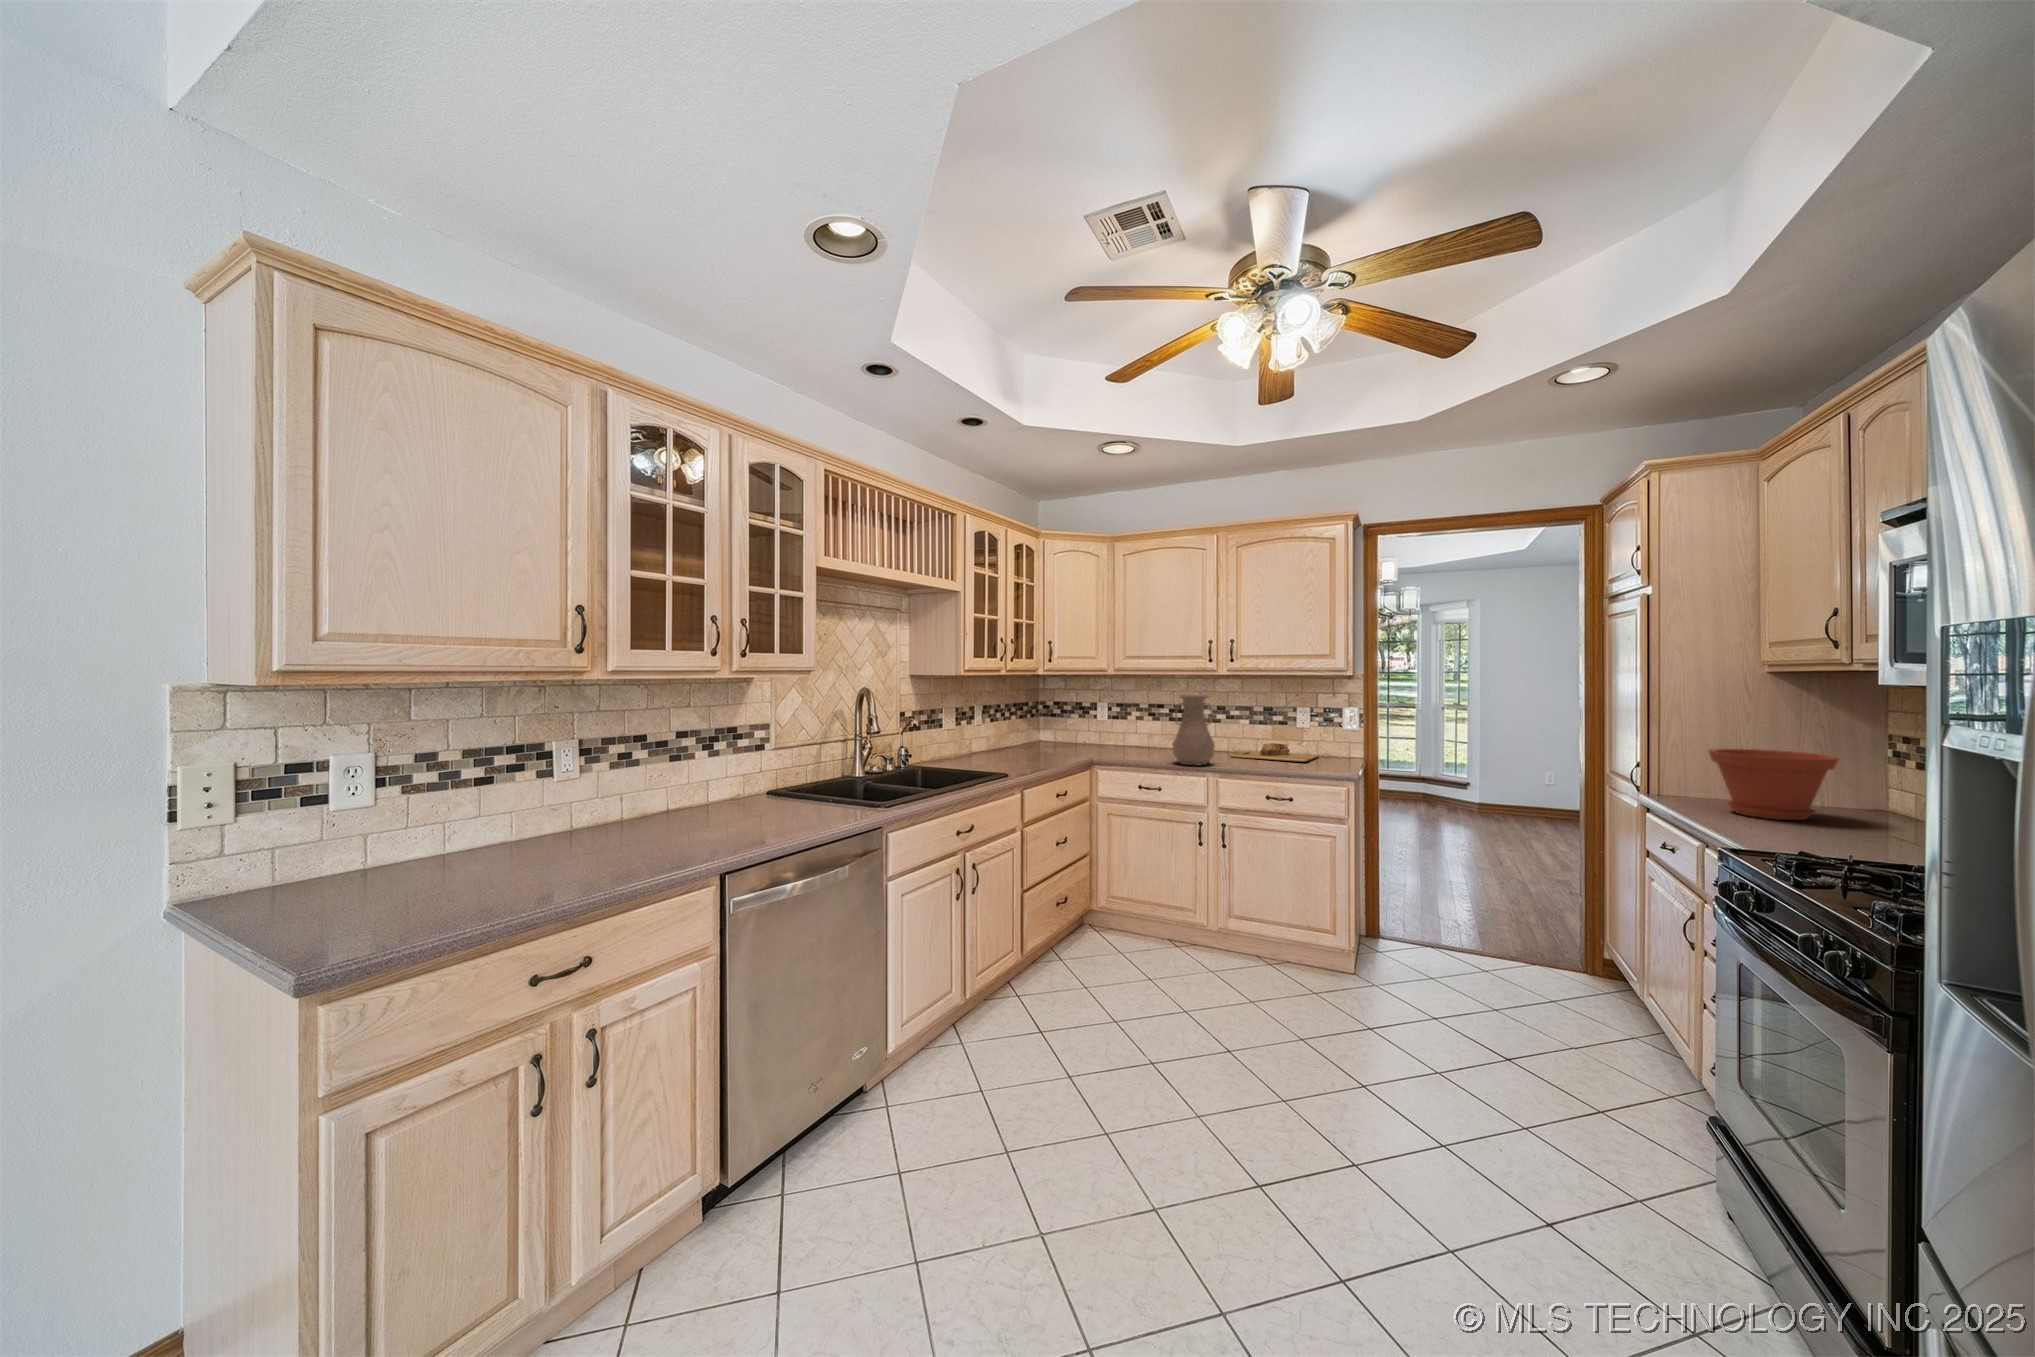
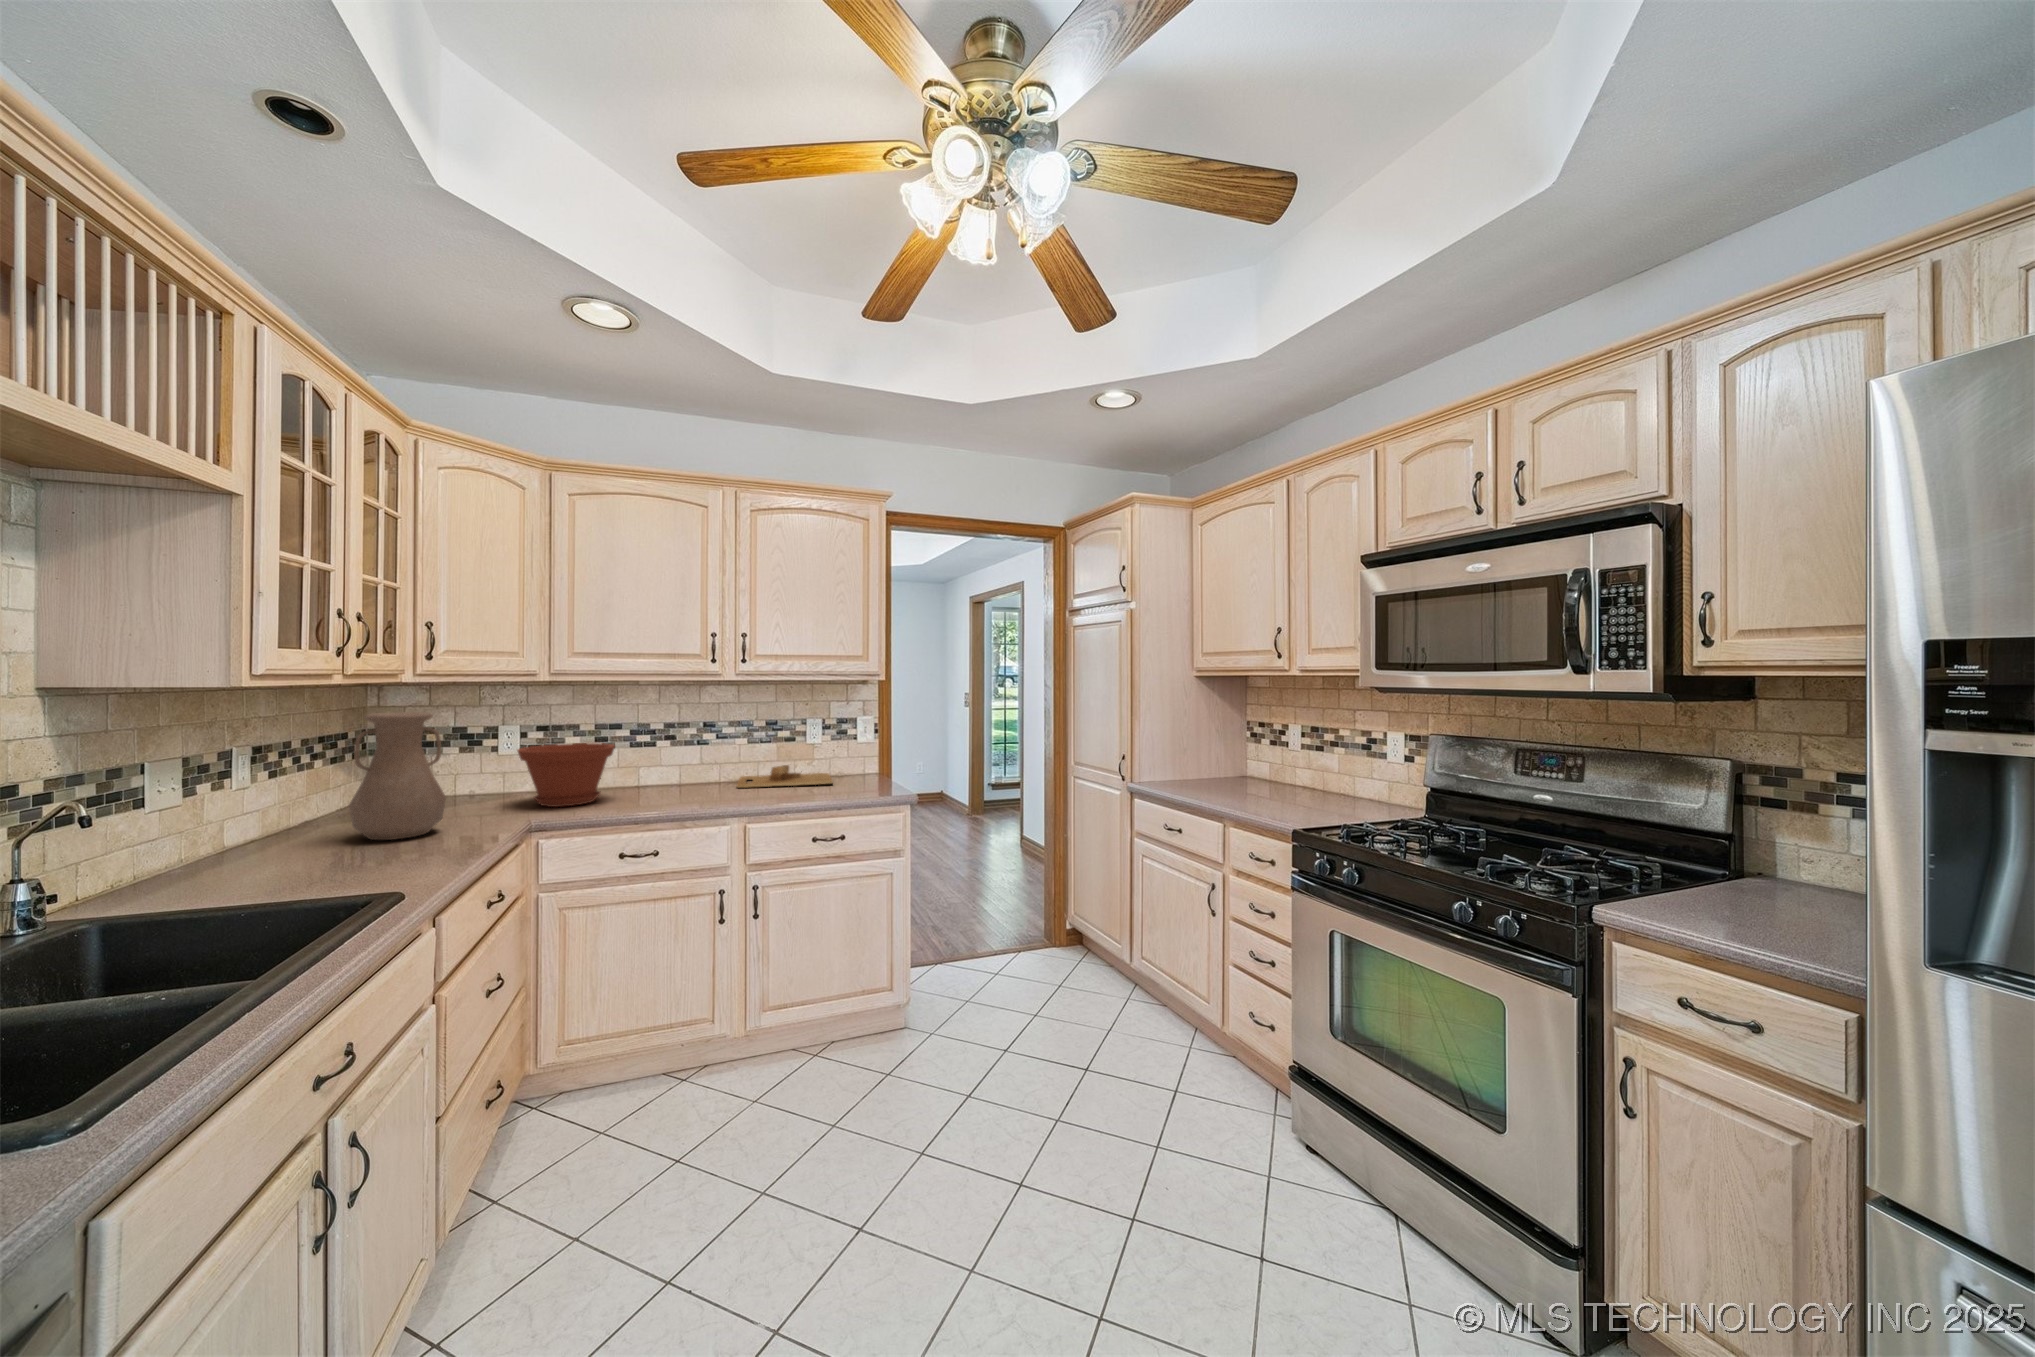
vase: present [1172,694,1215,765] -> present [349,712,446,840]
plant pot: present [1709,749,1839,820] -> present [517,743,615,807]

